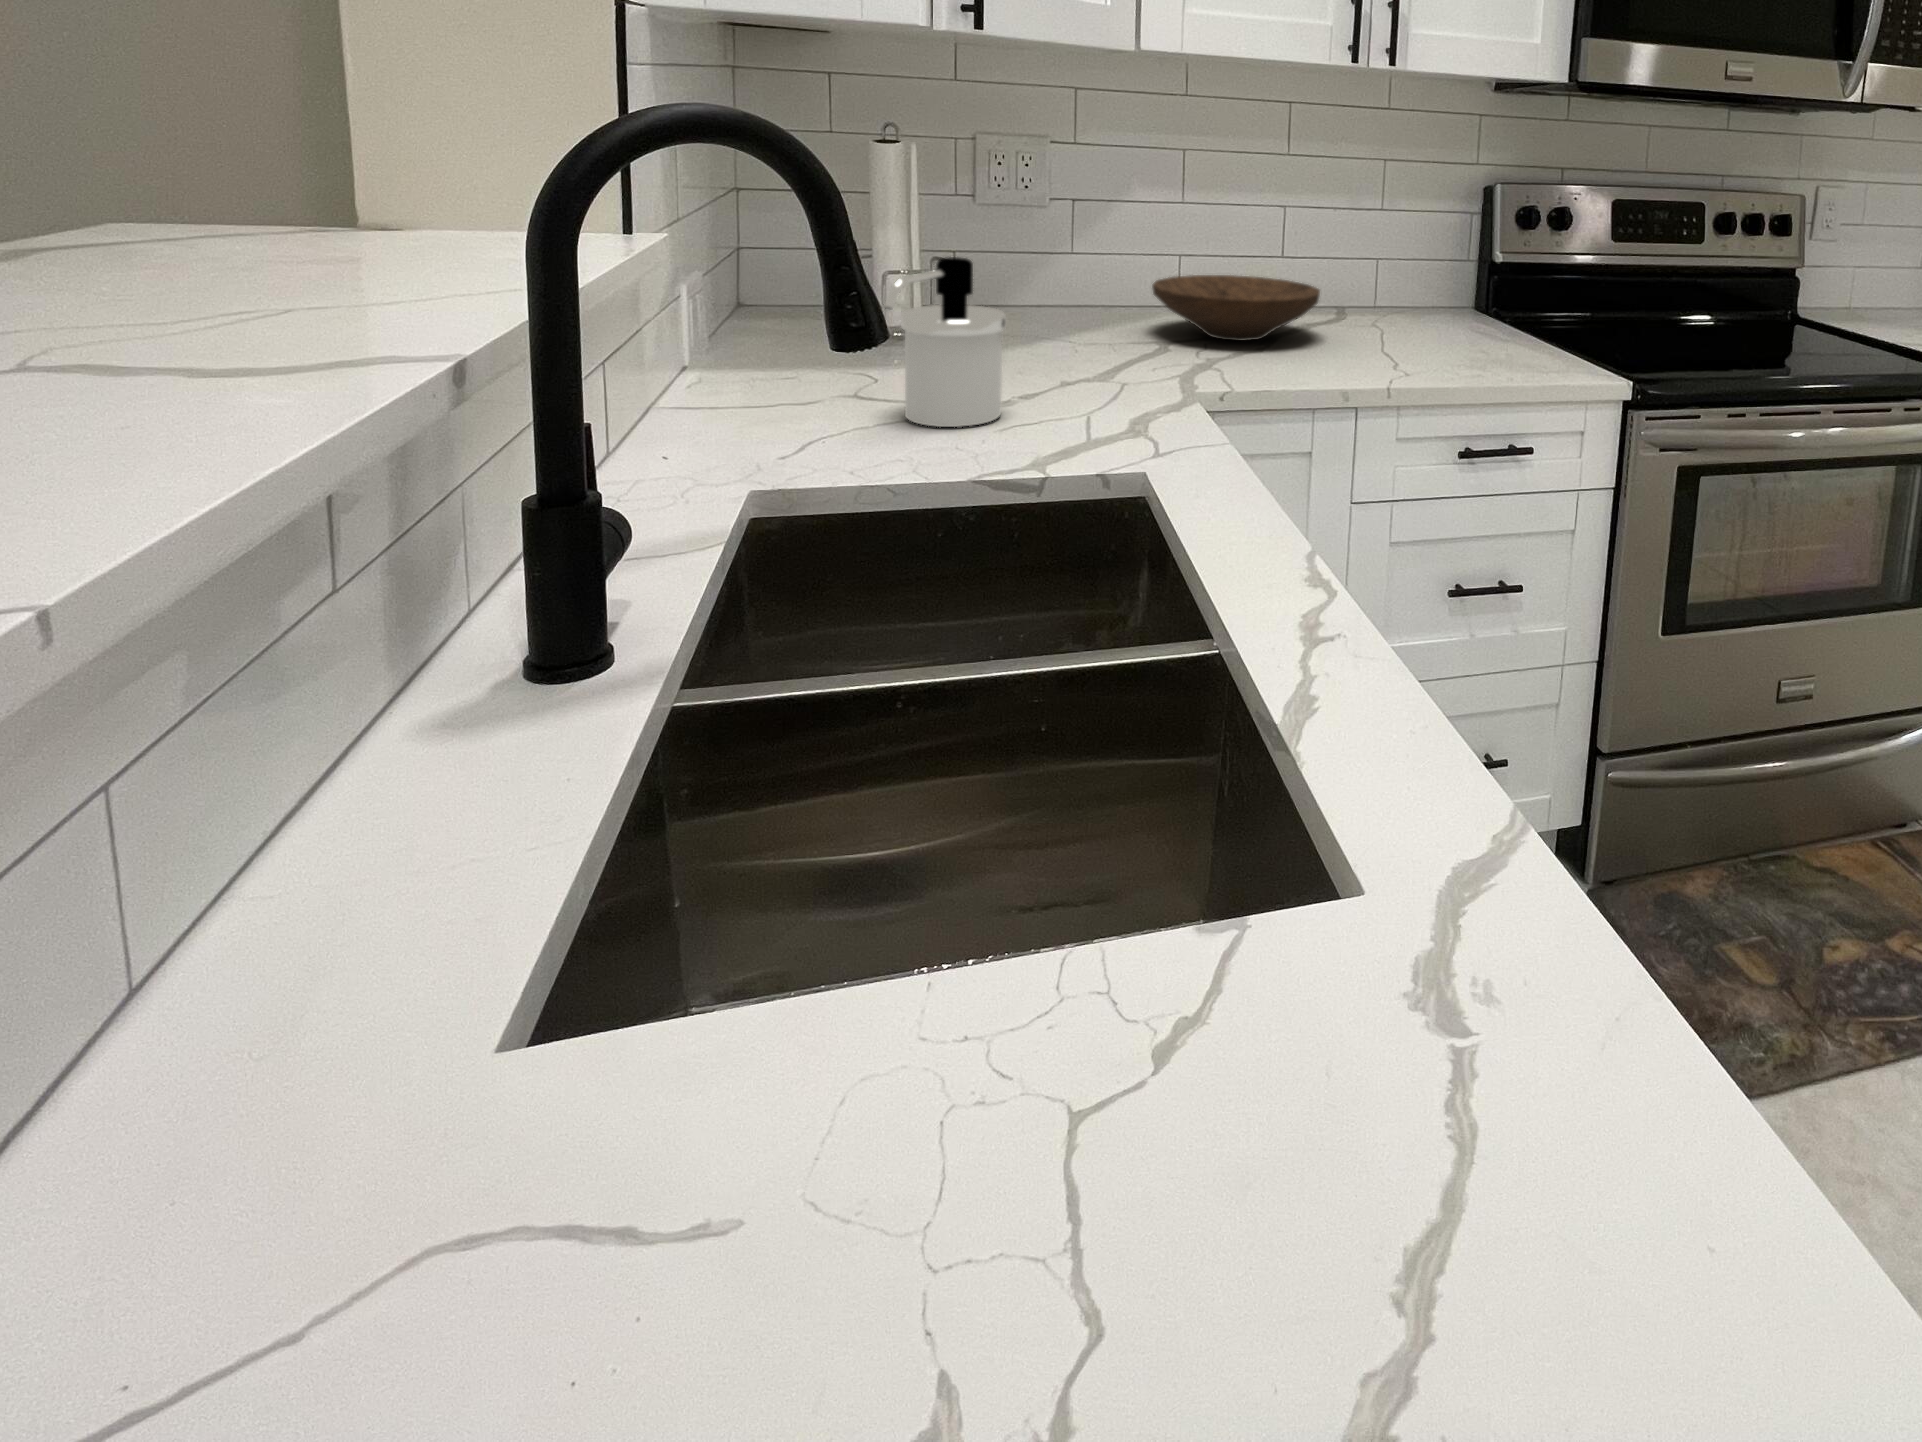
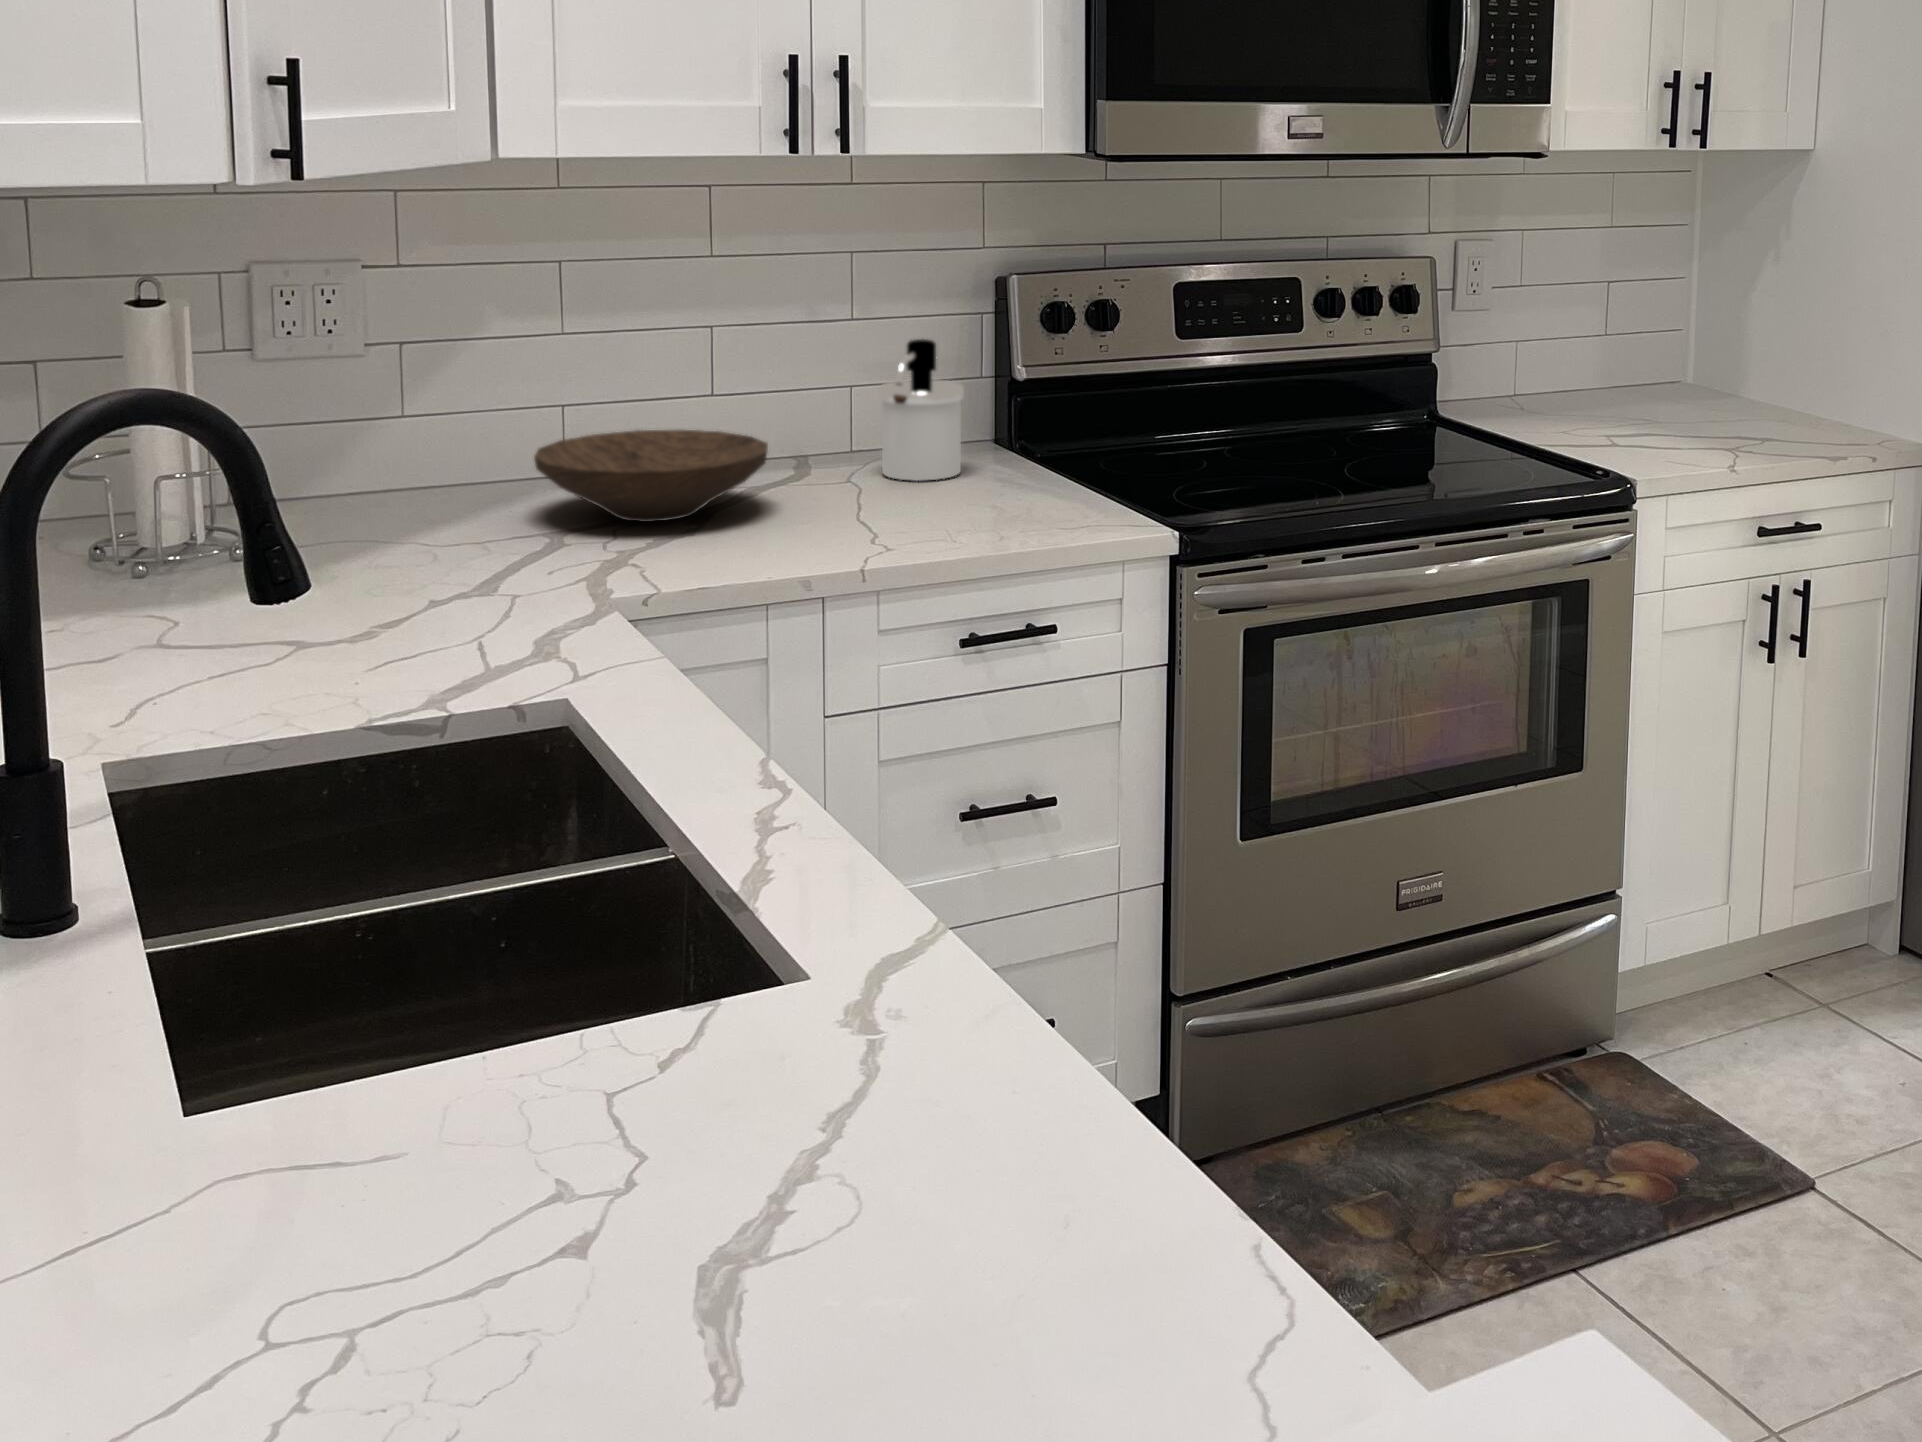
soap dispenser: present [885,257,1006,427] -> present [879,339,964,481]

